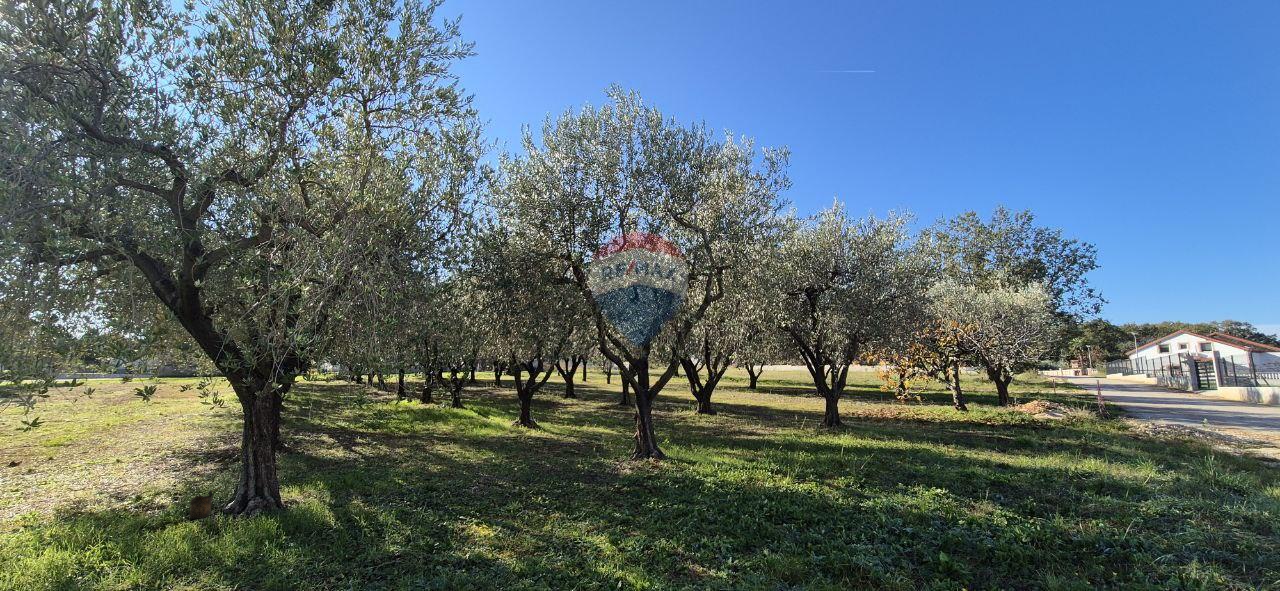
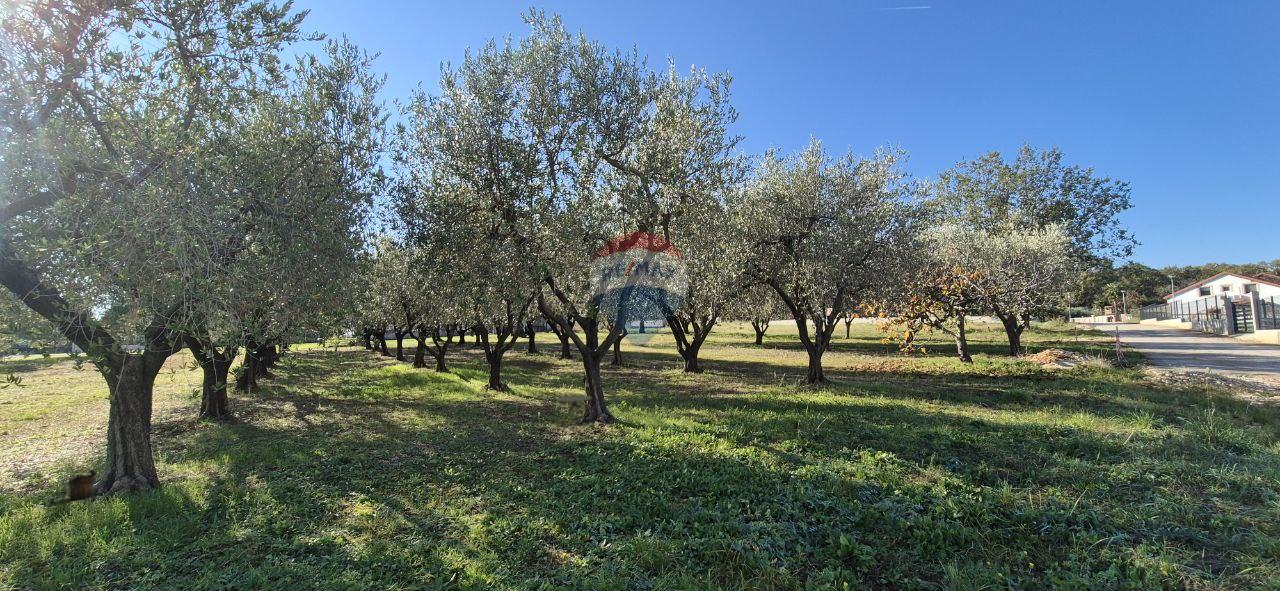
round table: none [610,433,643,460] -> present [557,396,592,422]

